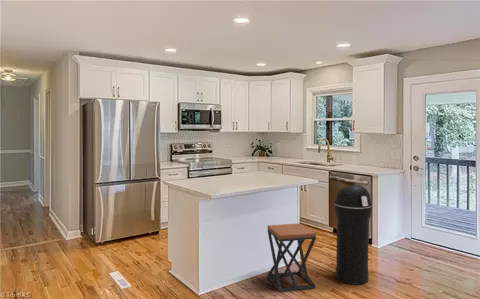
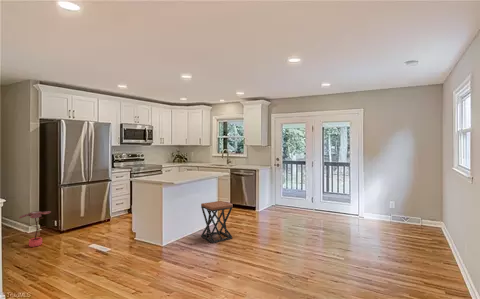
trash can: present [335,185,372,285] -> none [240,175,261,234]
potted plant: none [43,217,79,261] -> present [19,211,51,247]

